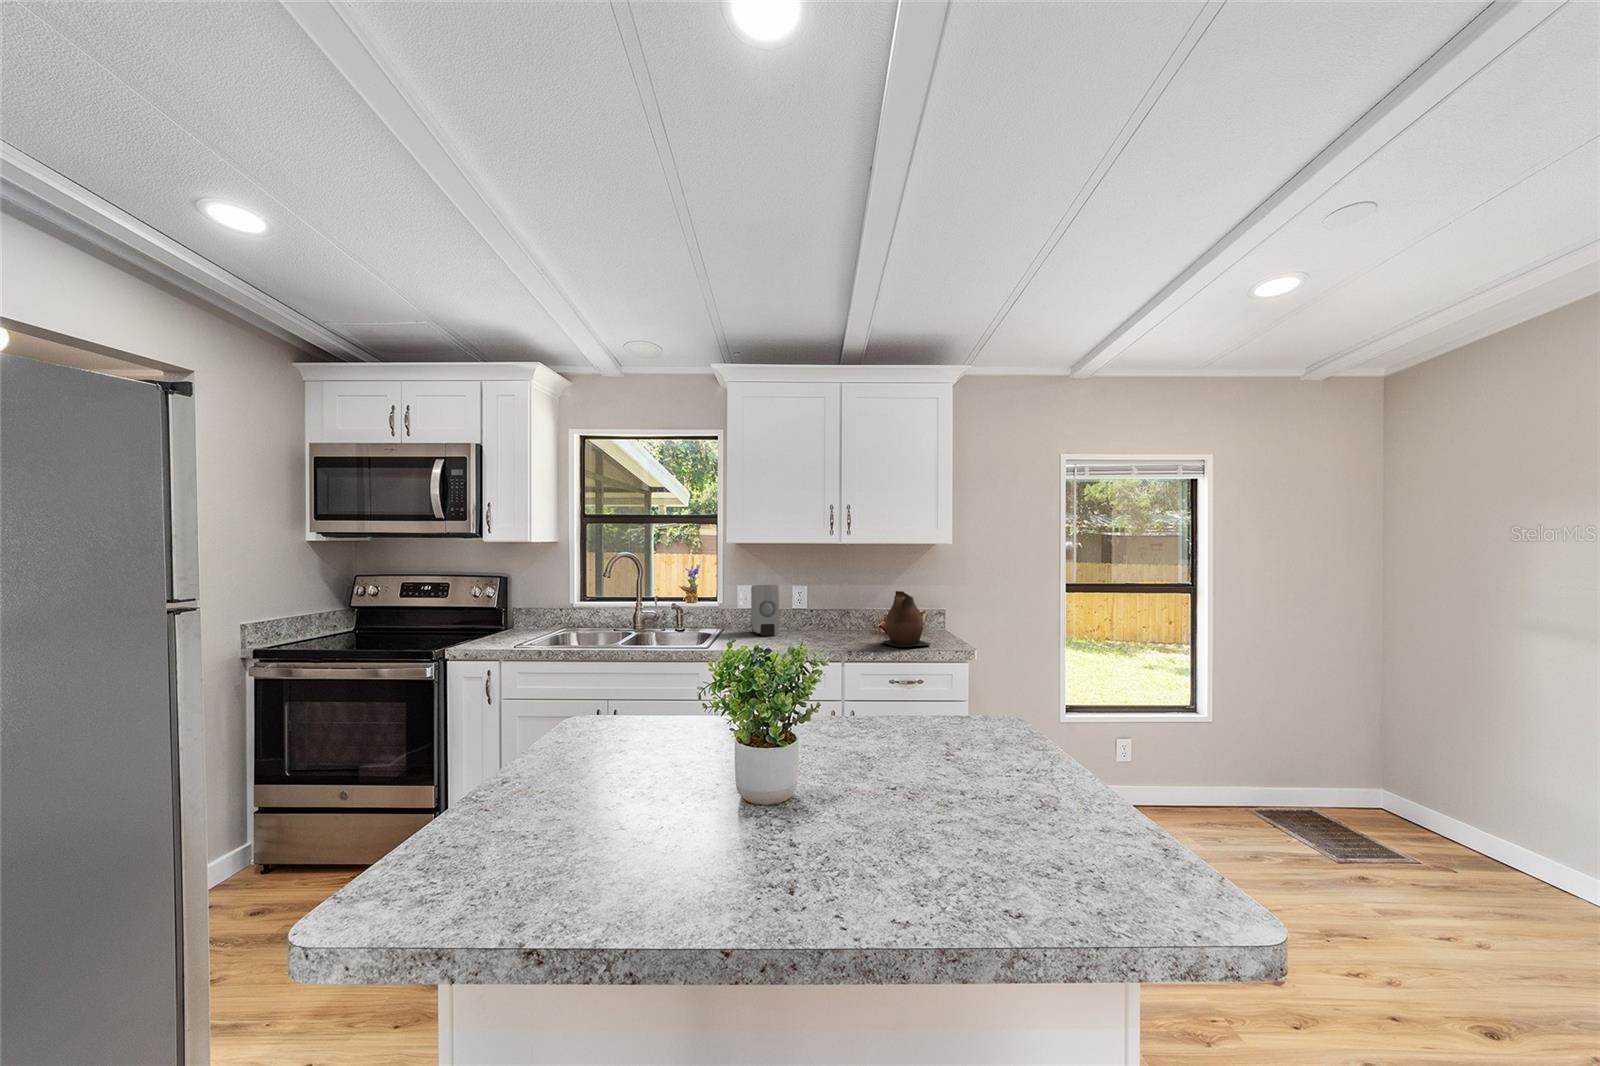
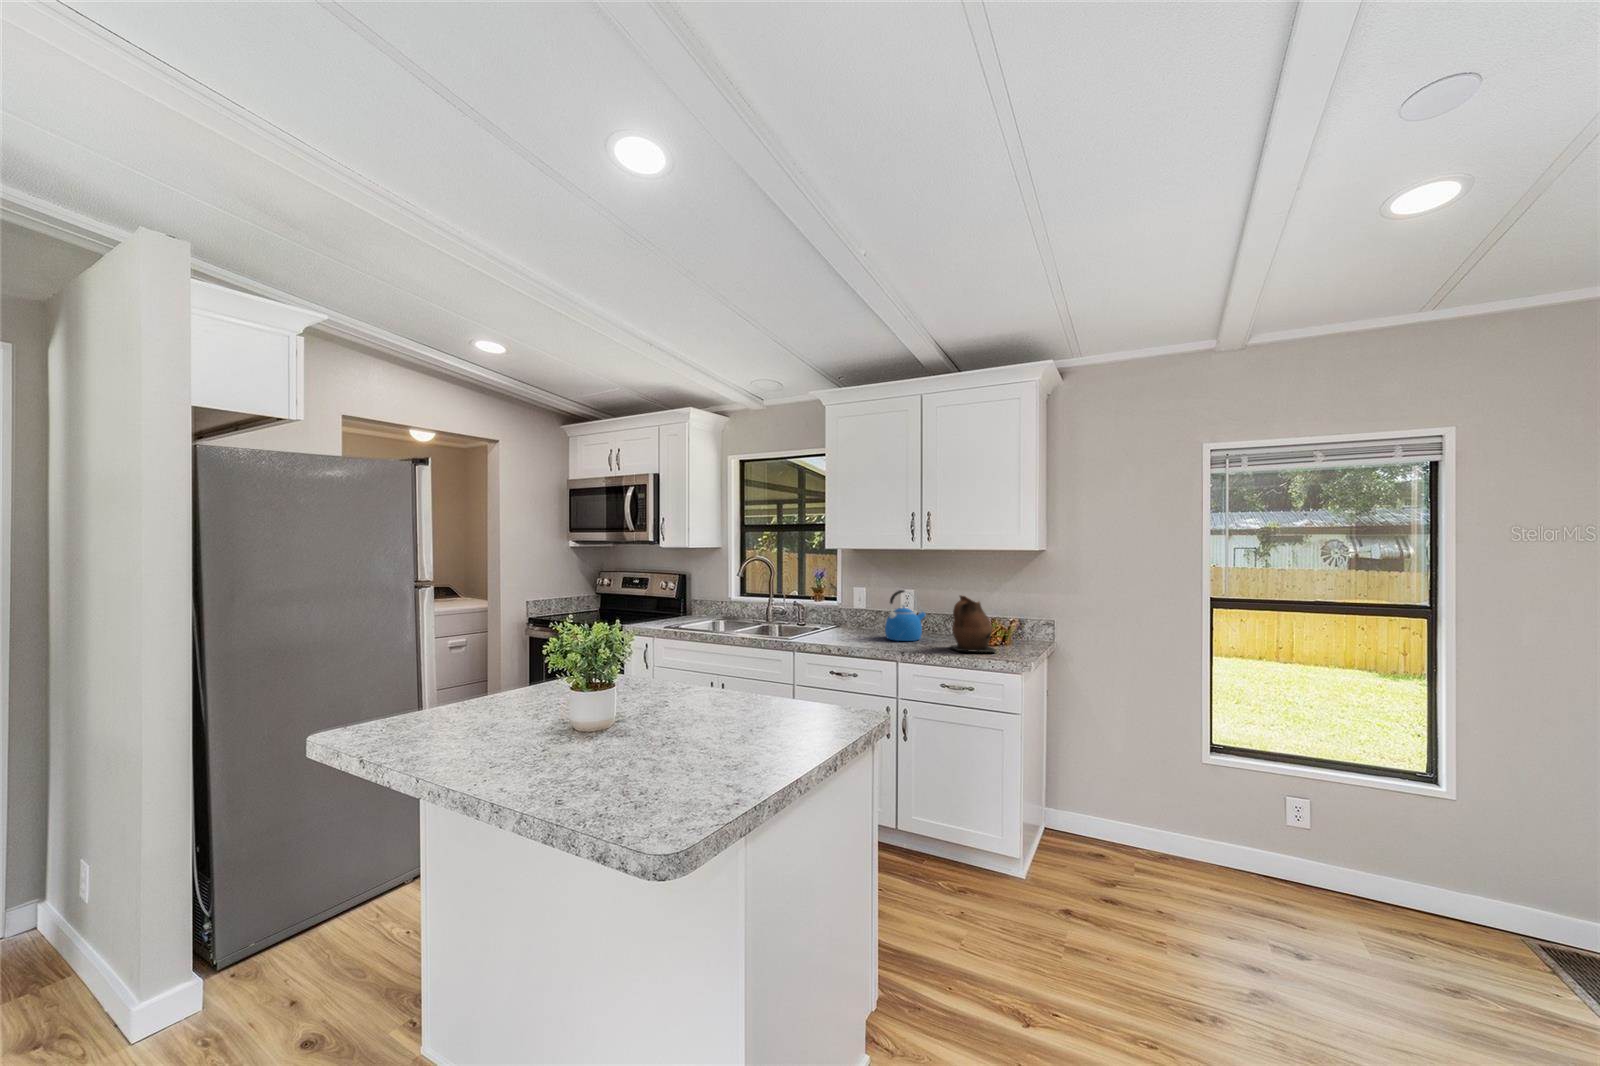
soap dispenser: present [751,585,779,636] -> none [852,587,878,634]
kettle: none [801,587,839,641] -> present [885,590,926,641]

